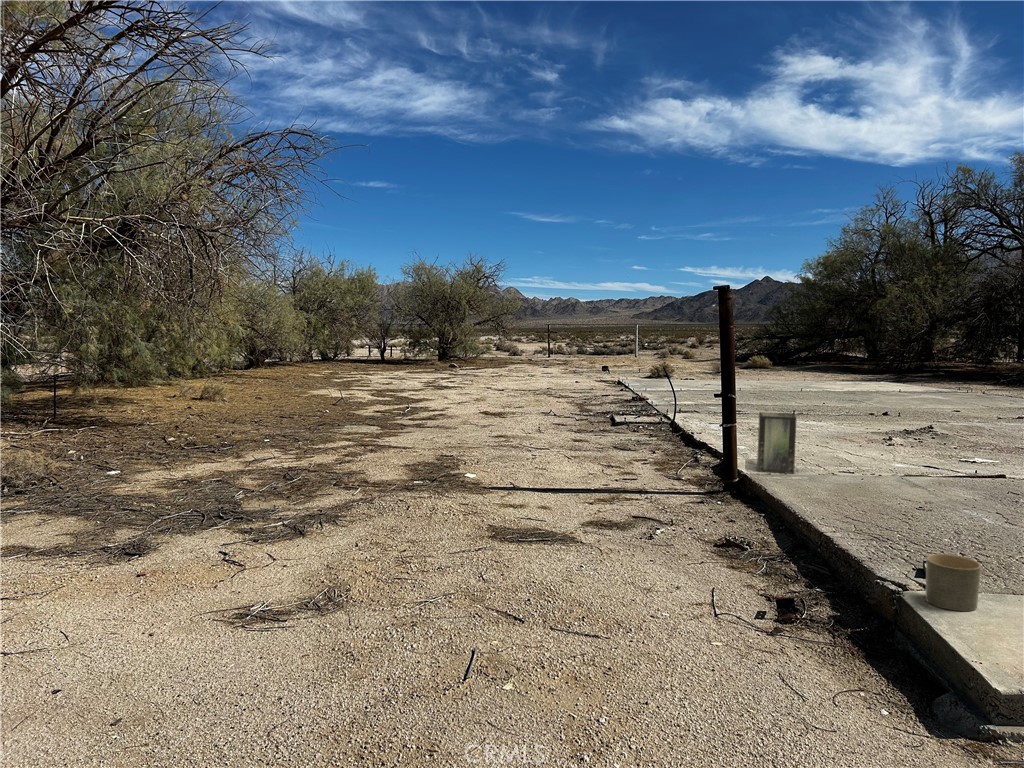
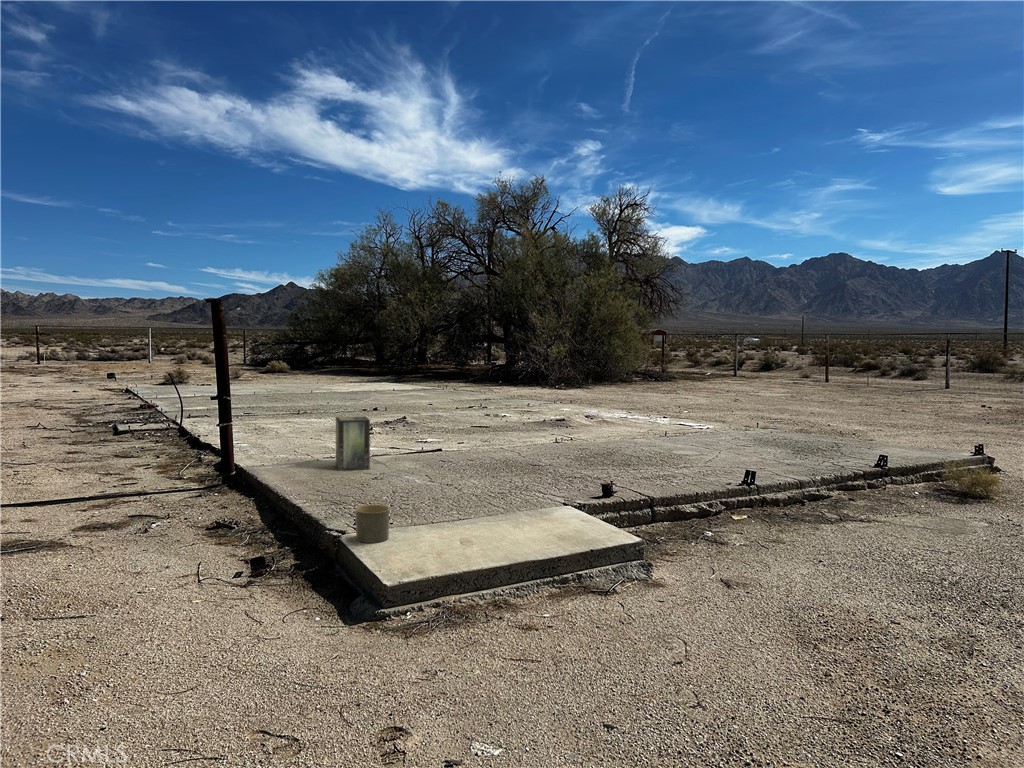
storage box: present [757,412,796,474] -> present [336,416,370,471]

